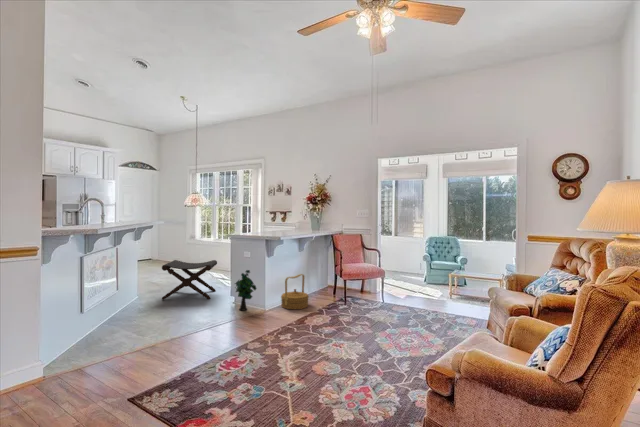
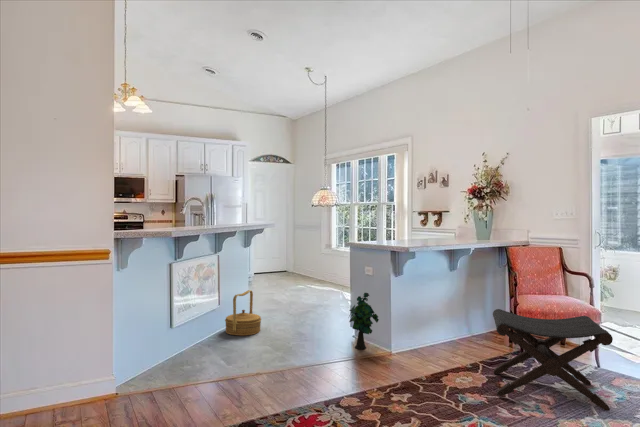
footstool: present [162,260,217,300] -> present [493,309,613,411]
woven basket: present [281,274,309,309] -> present [225,290,261,336]

